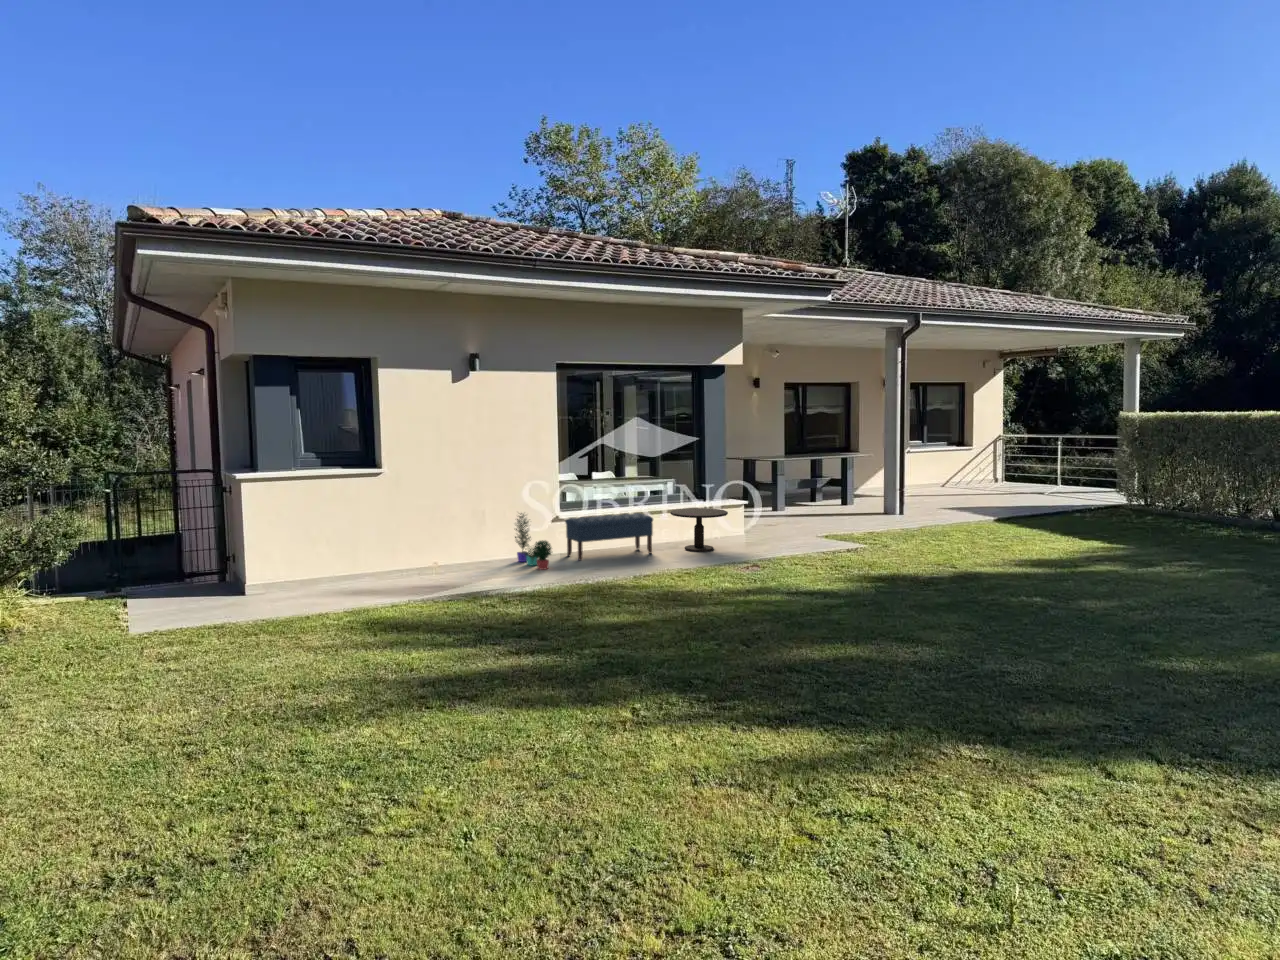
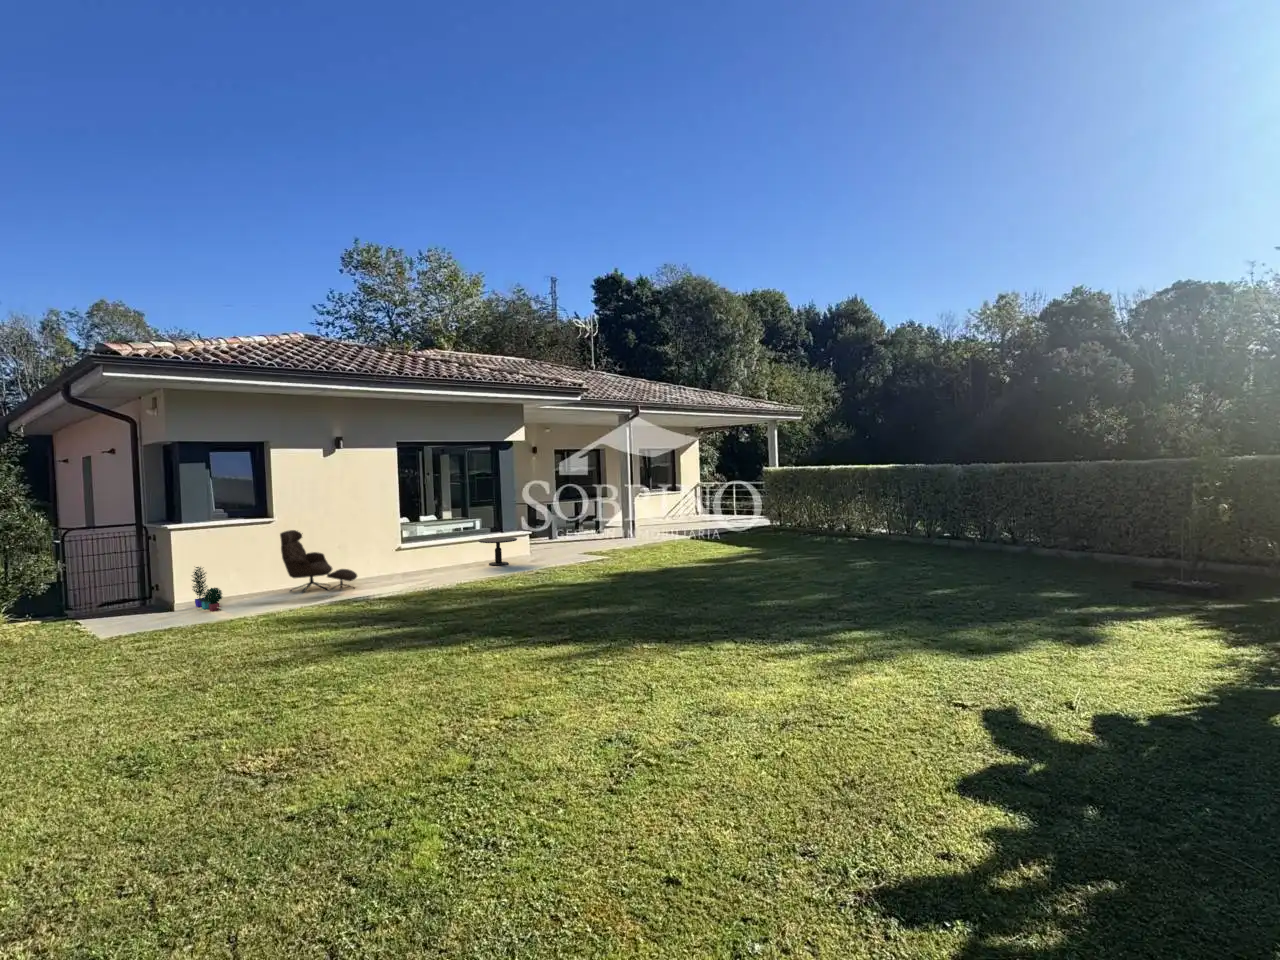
lounge chair: none [387,486,492,581] -> present [280,530,357,593]
potted plant: present [515,513,551,570] -> present [192,567,222,611]
bench: present [565,513,653,560] -> none [406,542,467,576]

